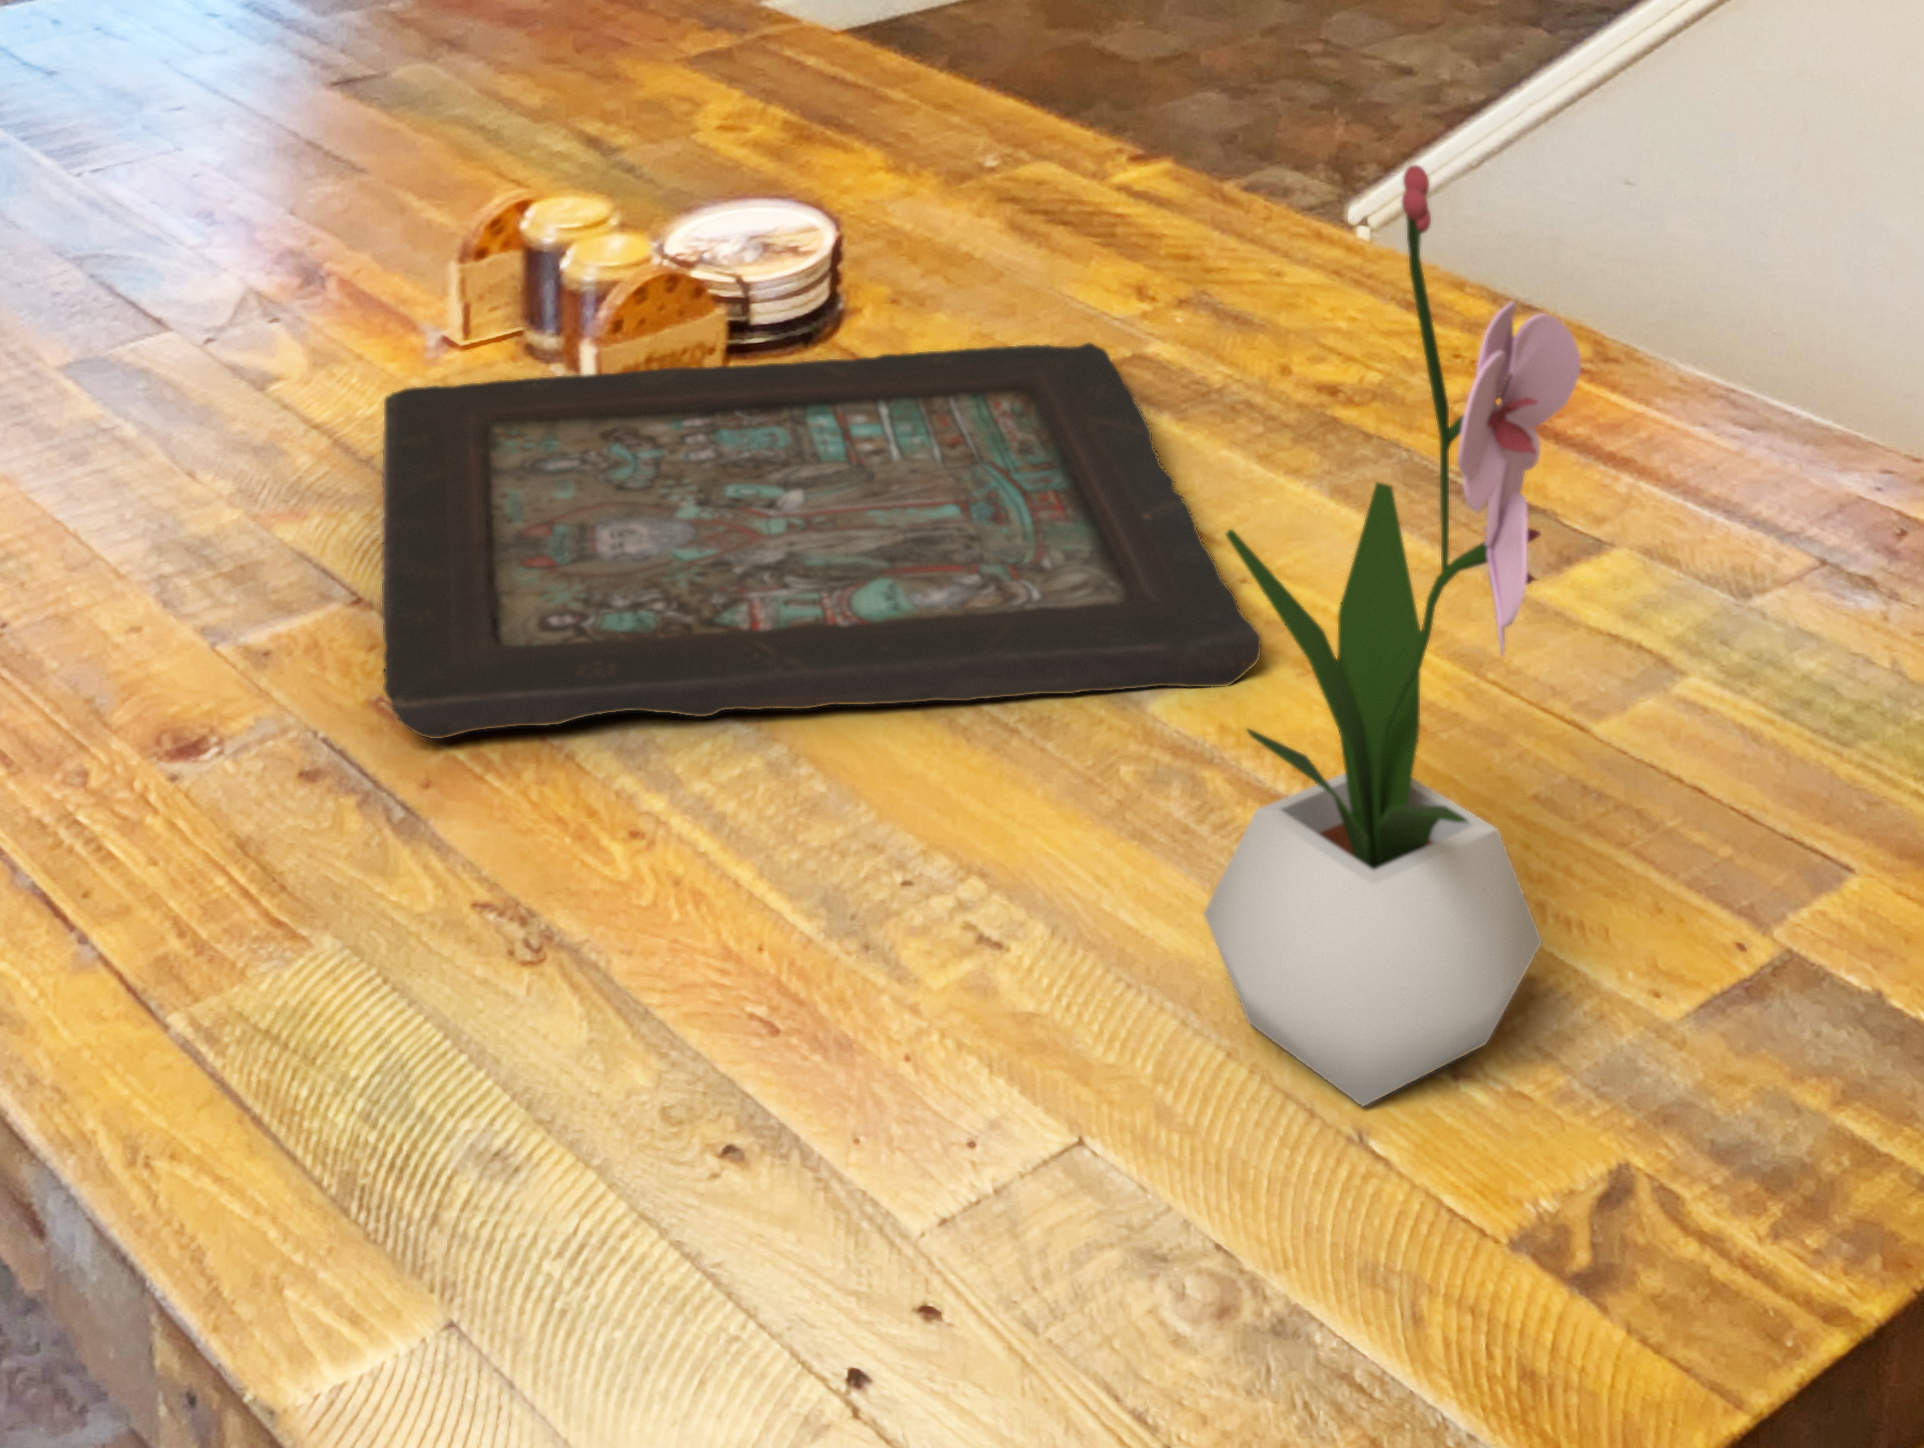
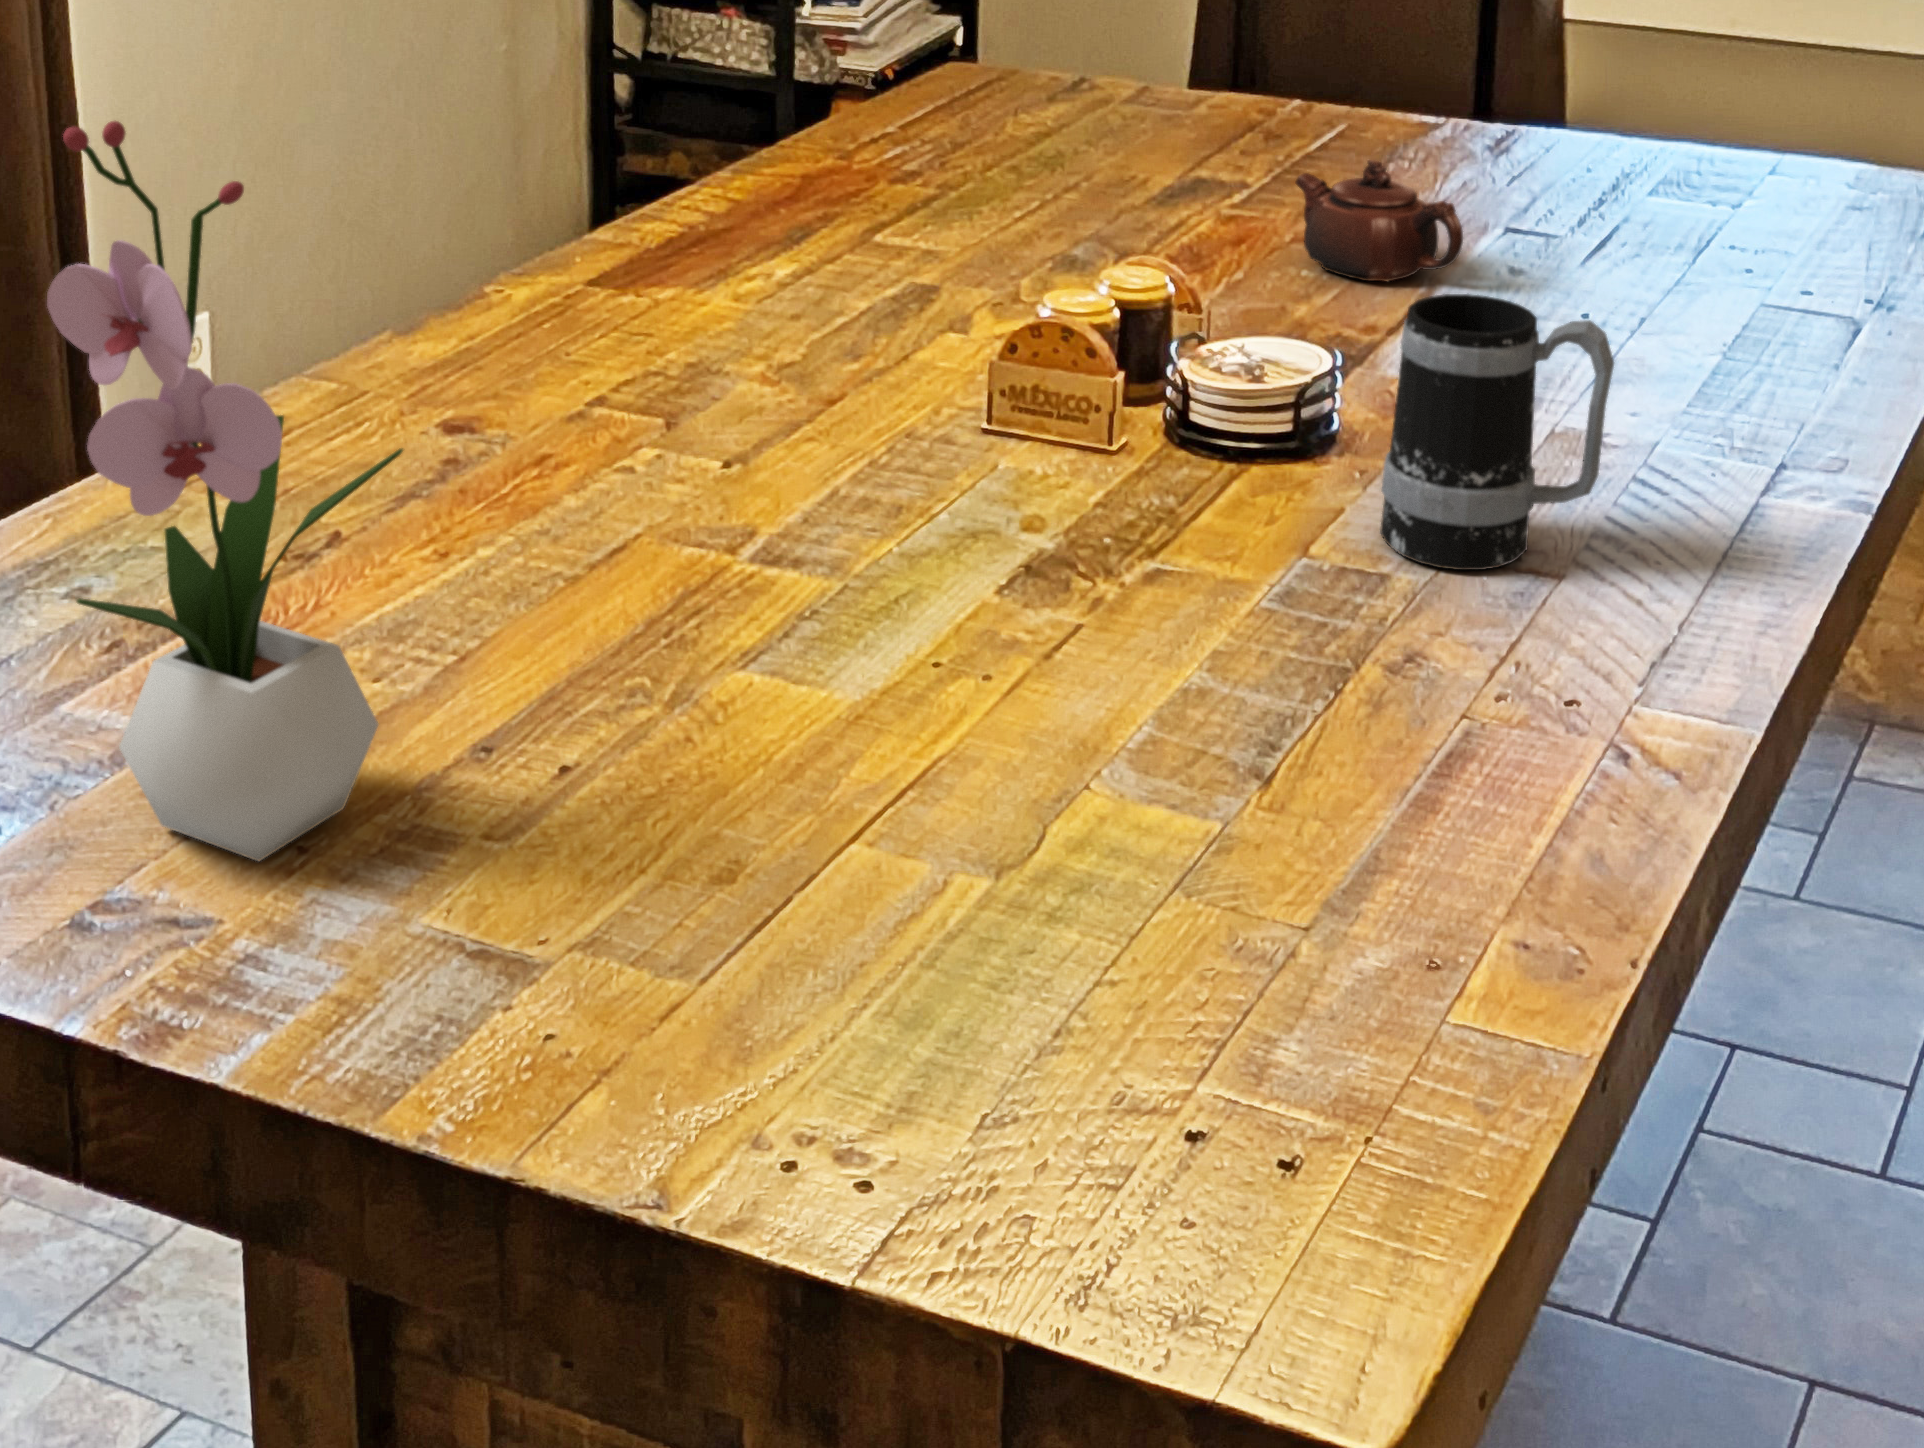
mug: none [988,32,1168,319] -> present [1380,294,1614,570]
teapot: none [197,36,426,176] -> present [1296,160,1463,281]
decorative tray: present [382,343,1261,739] -> none [447,353,1264,715]

